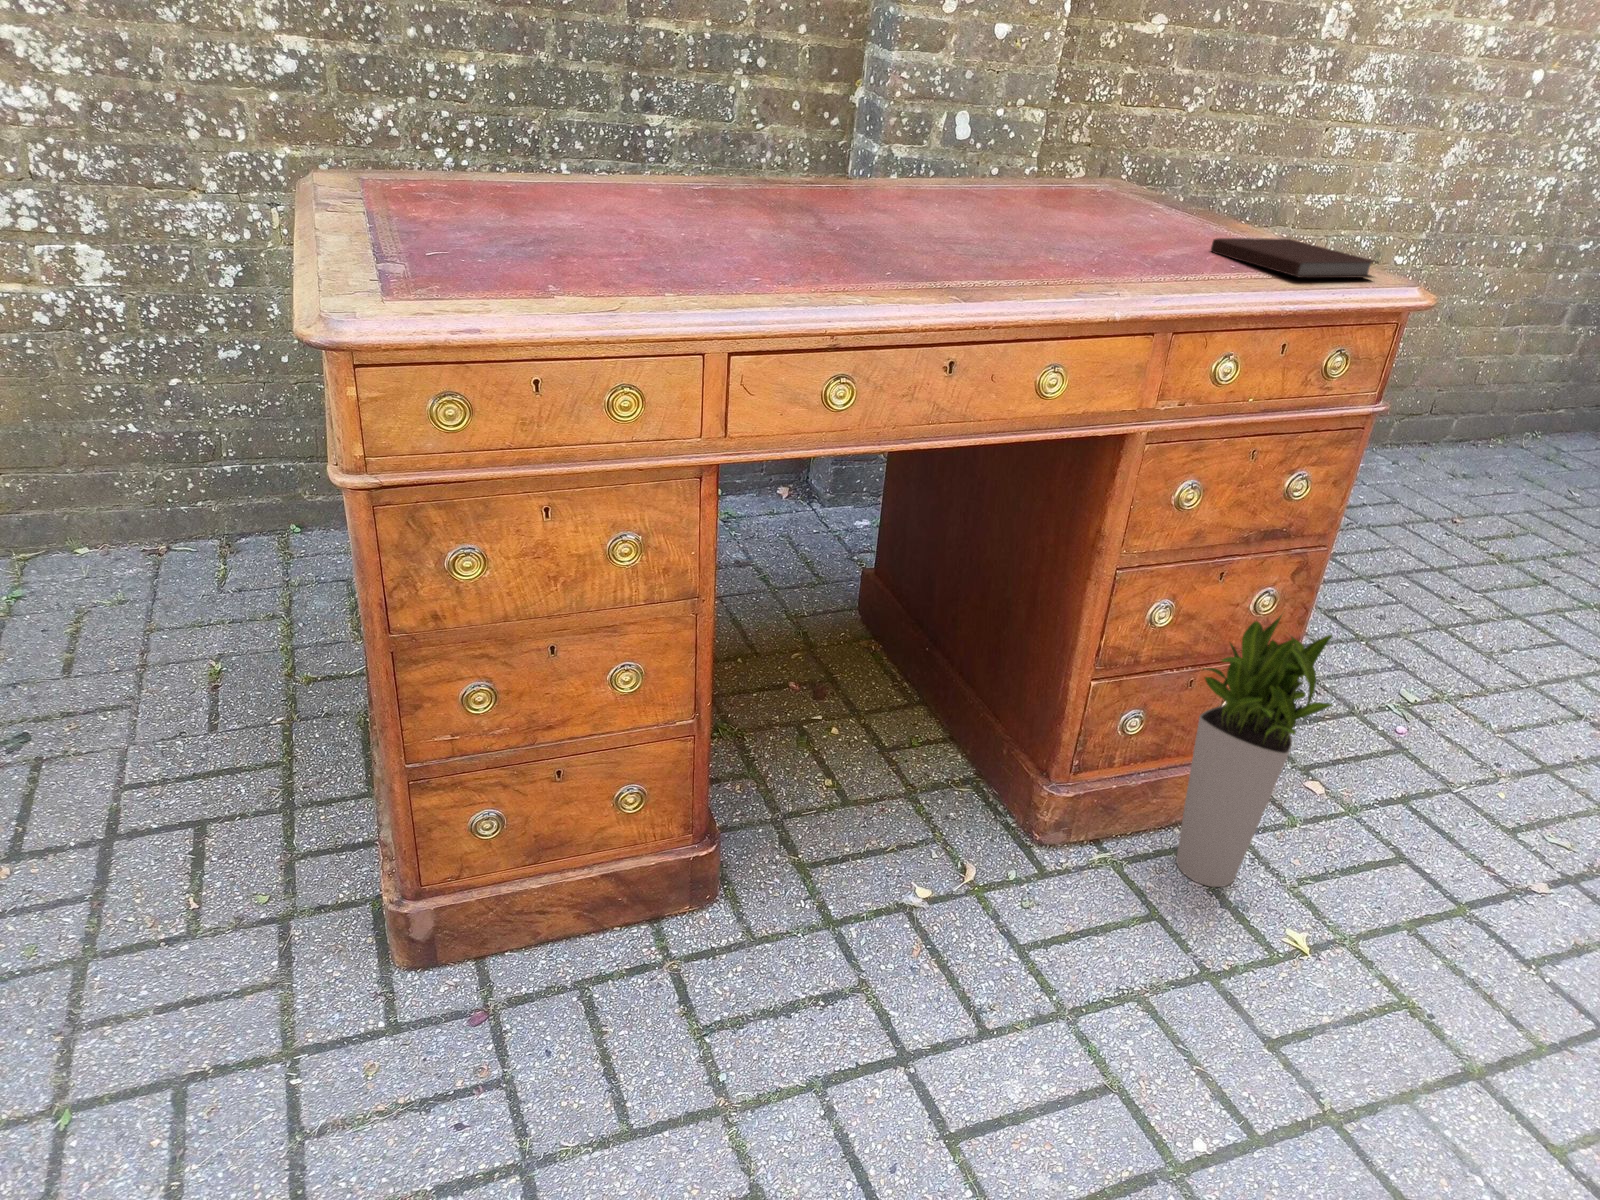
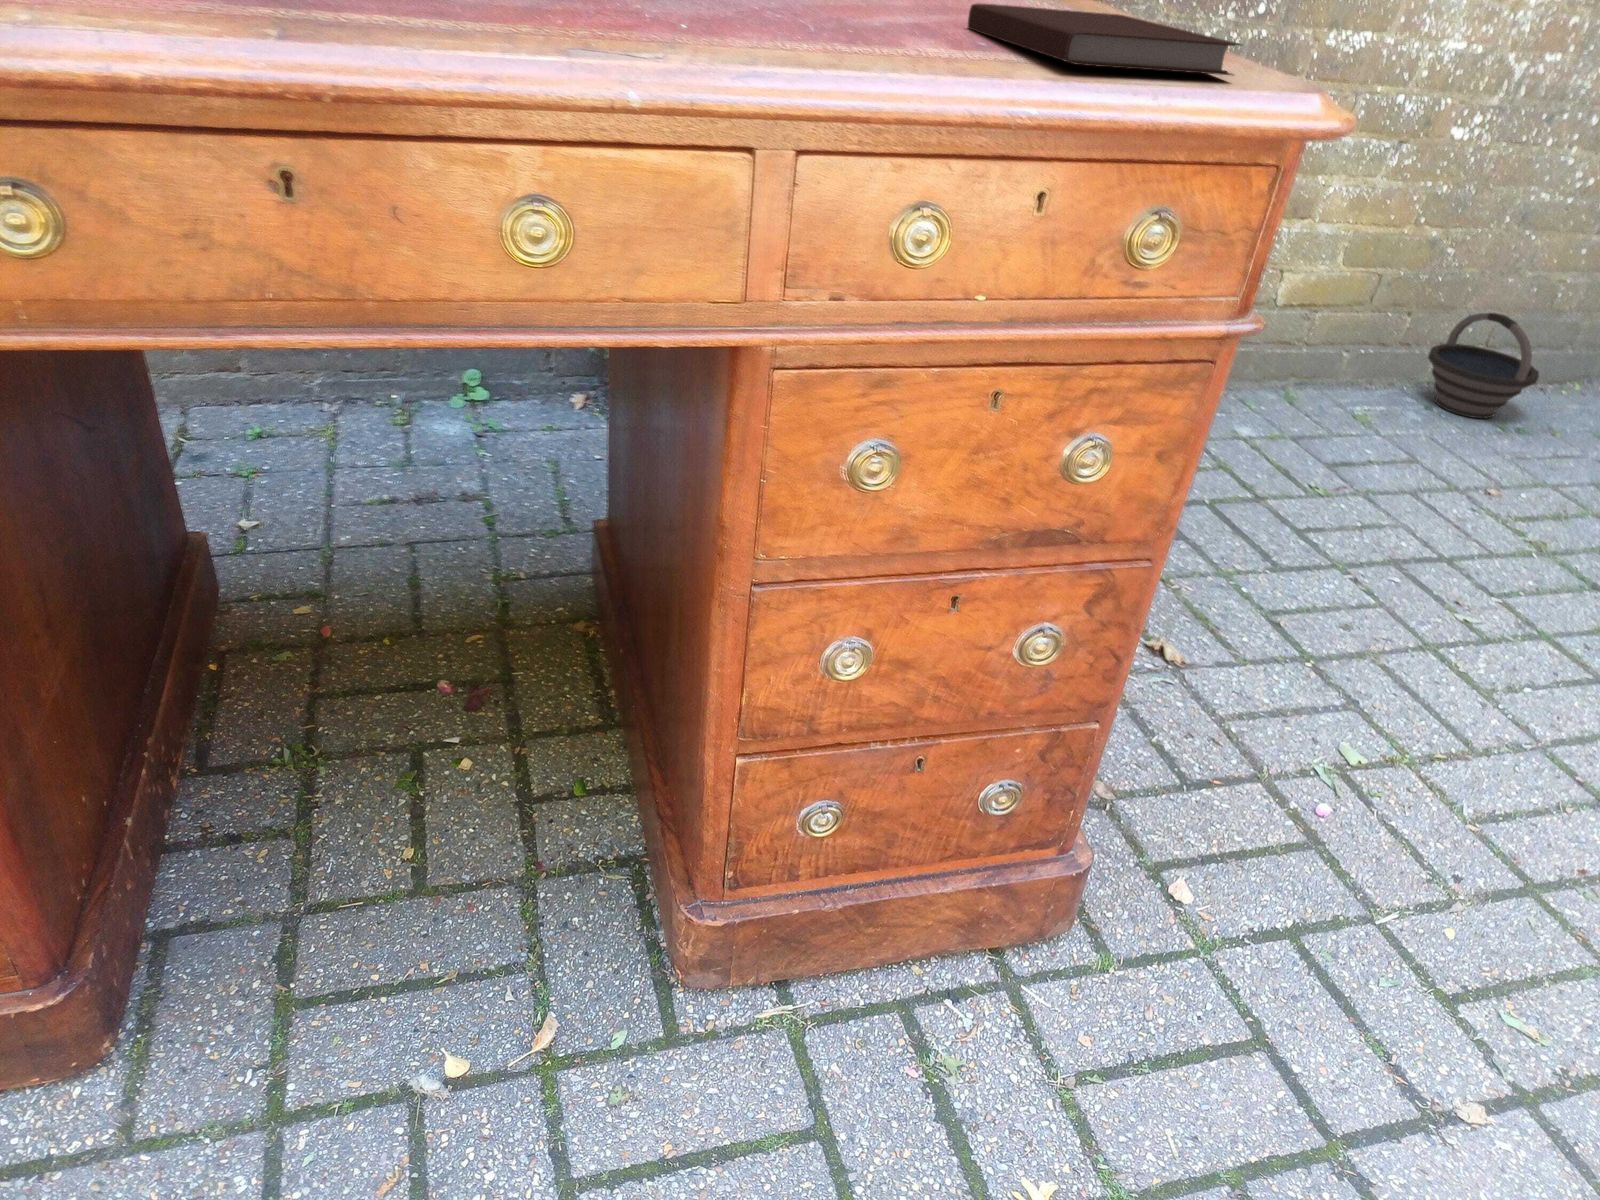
bucket: none [1390,390,1476,469] -> present [1428,313,1539,418]
planter: present [1176,615,1333,887] -> none [892,659,1111,1082]

